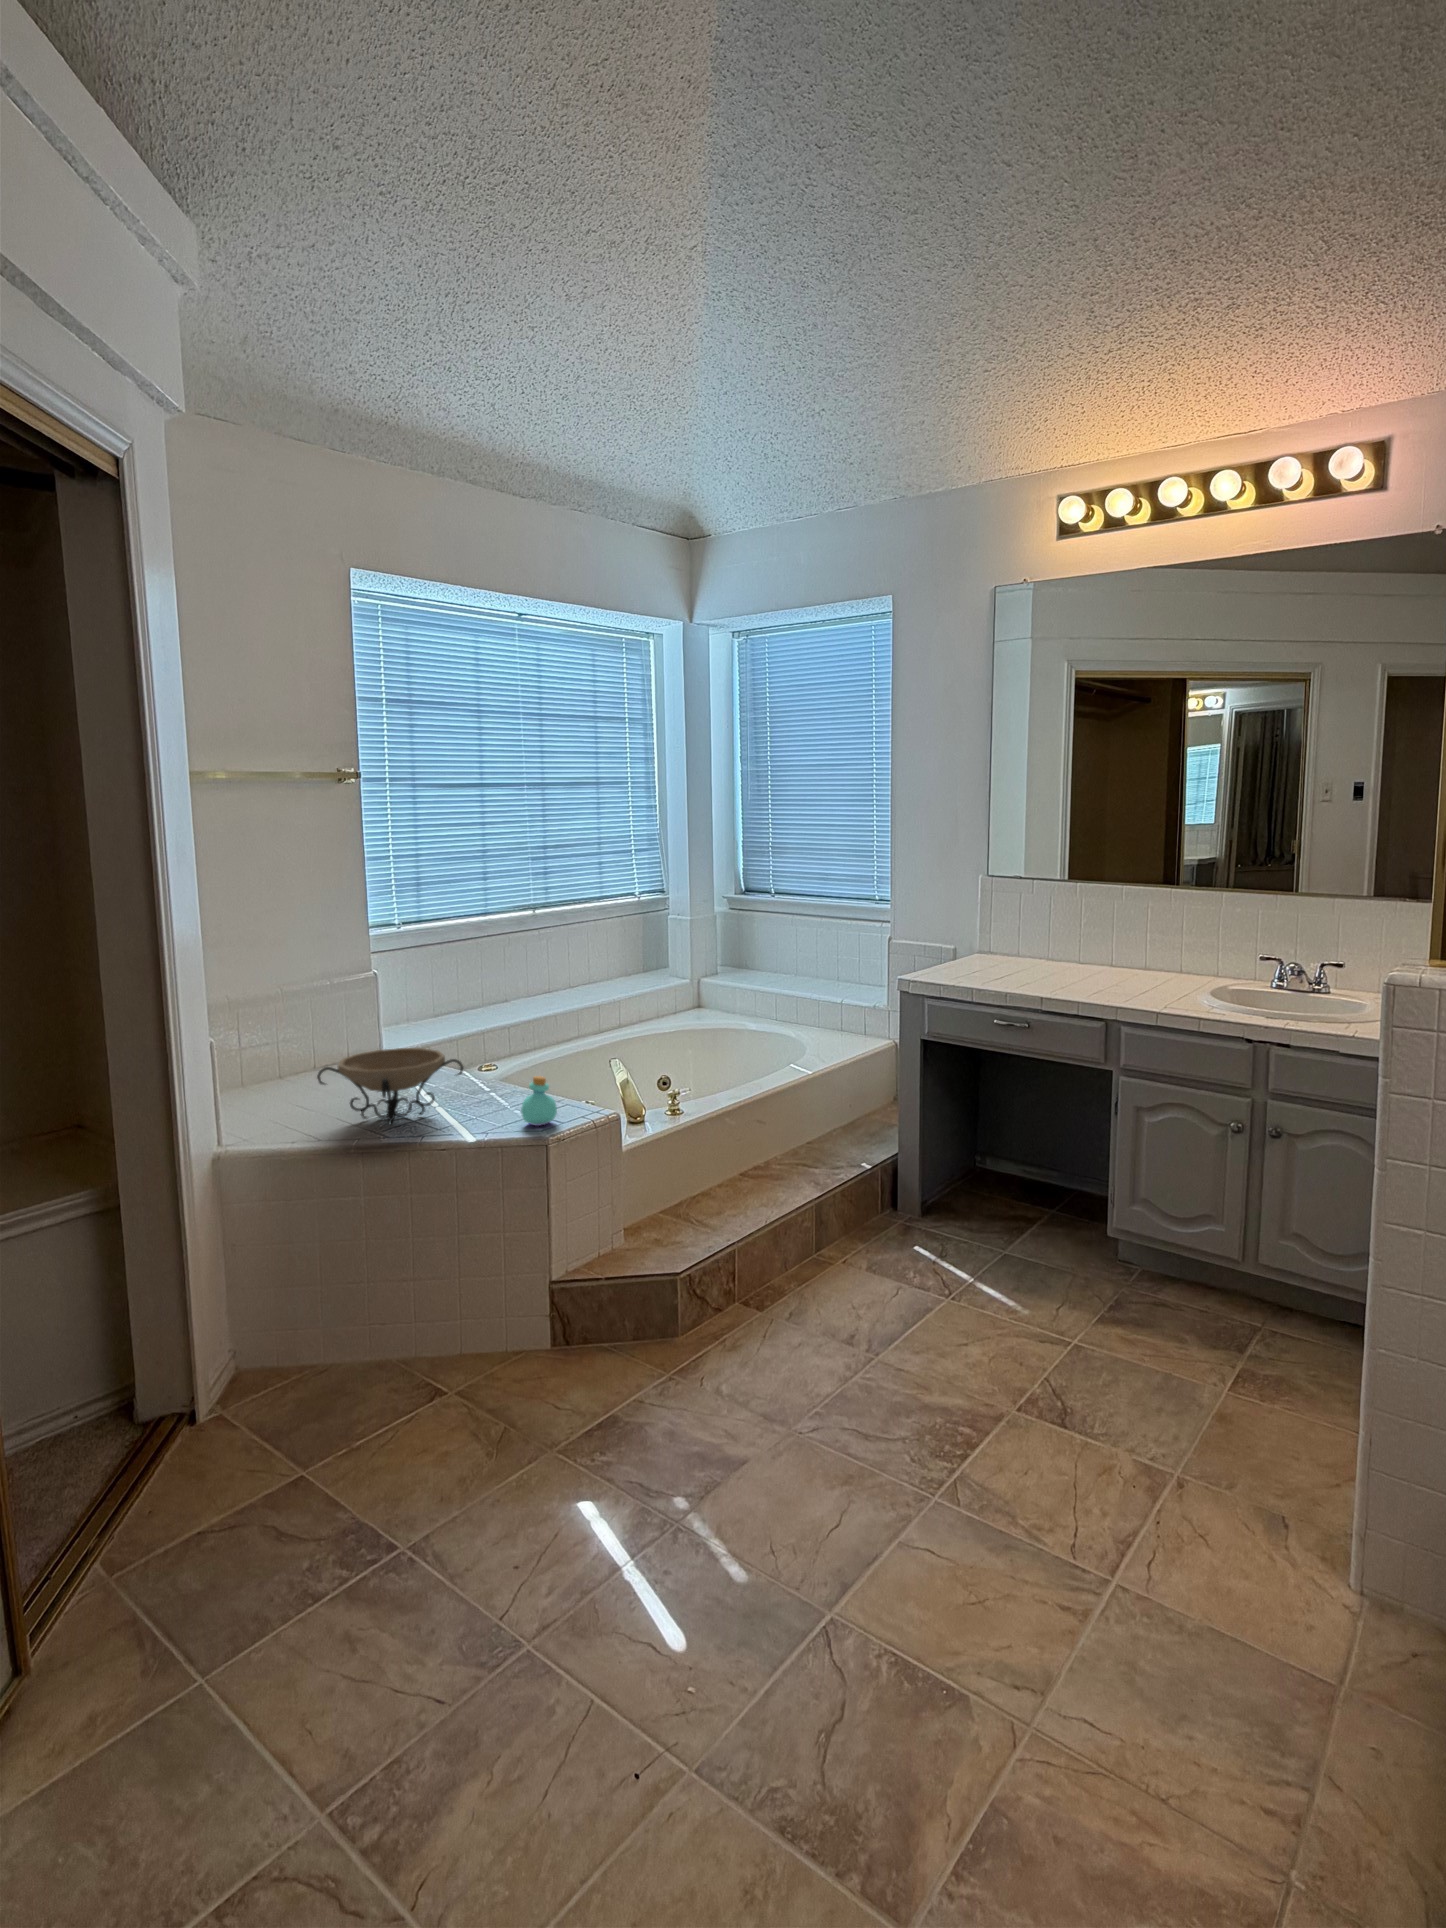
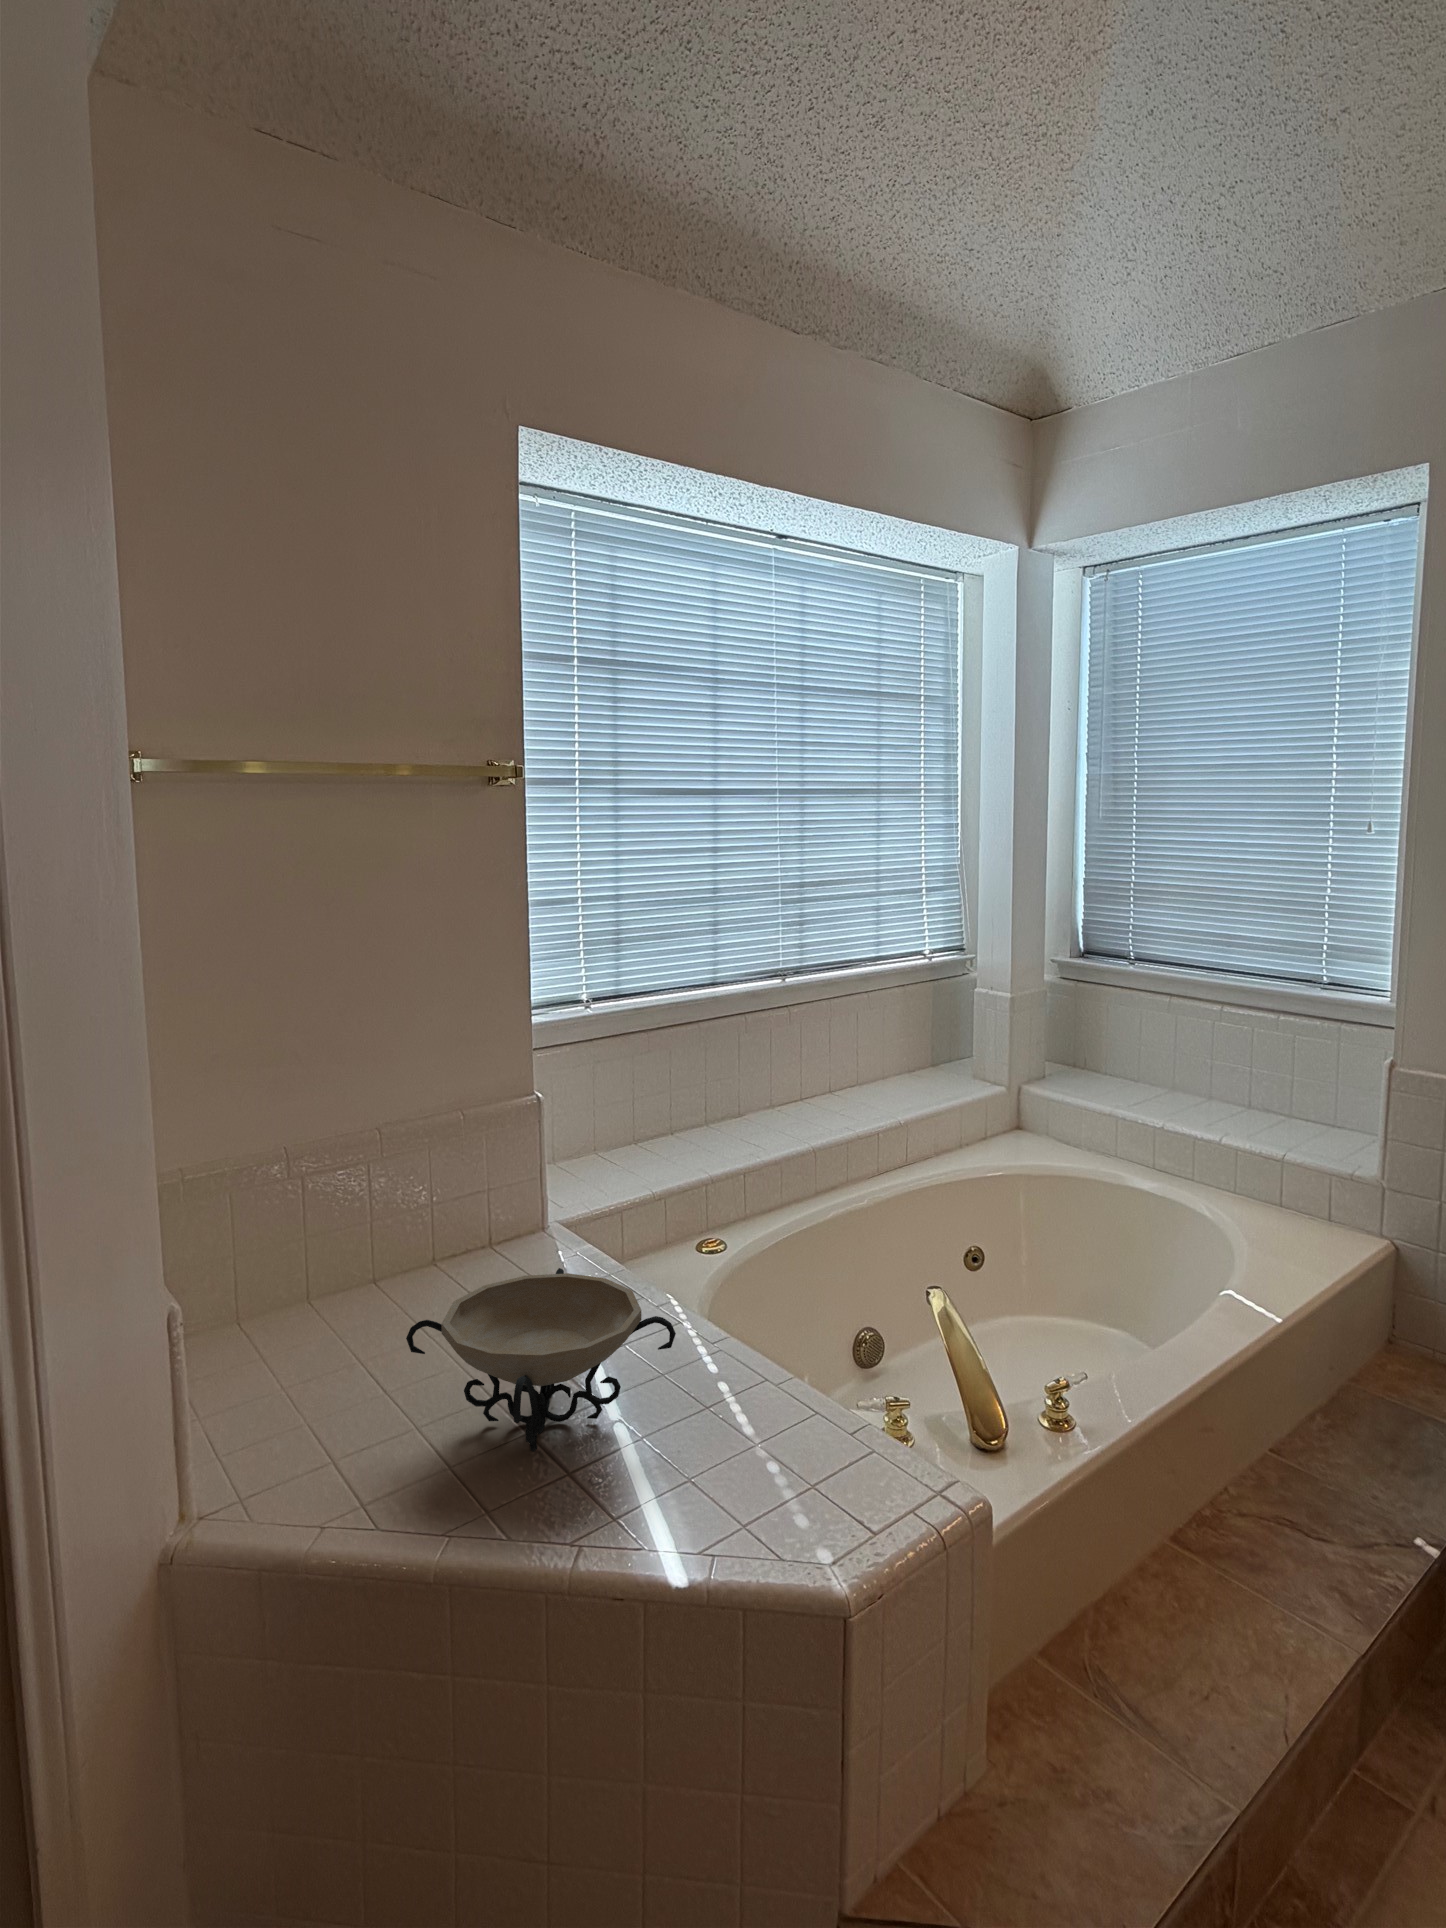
perfume bottle: present [521,1076,557,1126] -> none [787,1385,860,1496]

